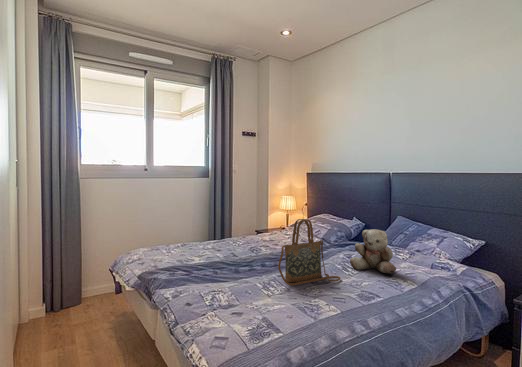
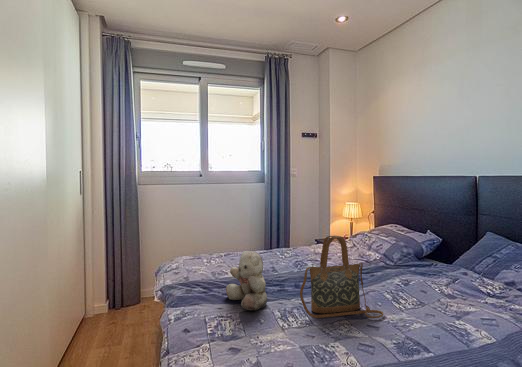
teddy bear: present [350,229,396,273] -> present [226,251,267,310]

